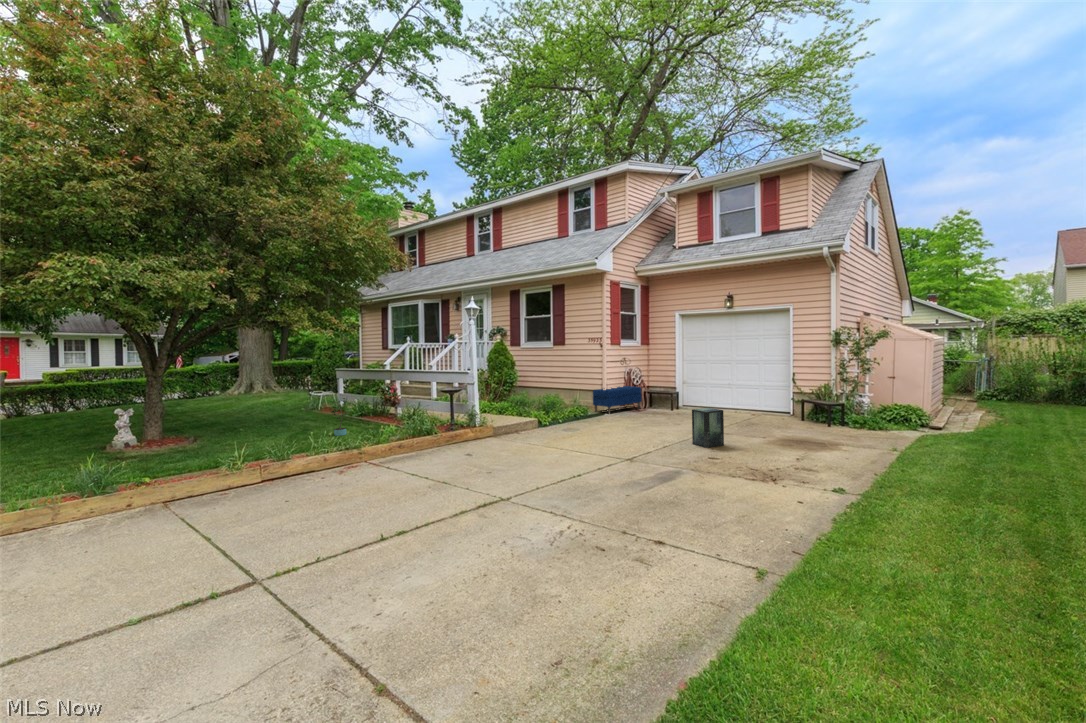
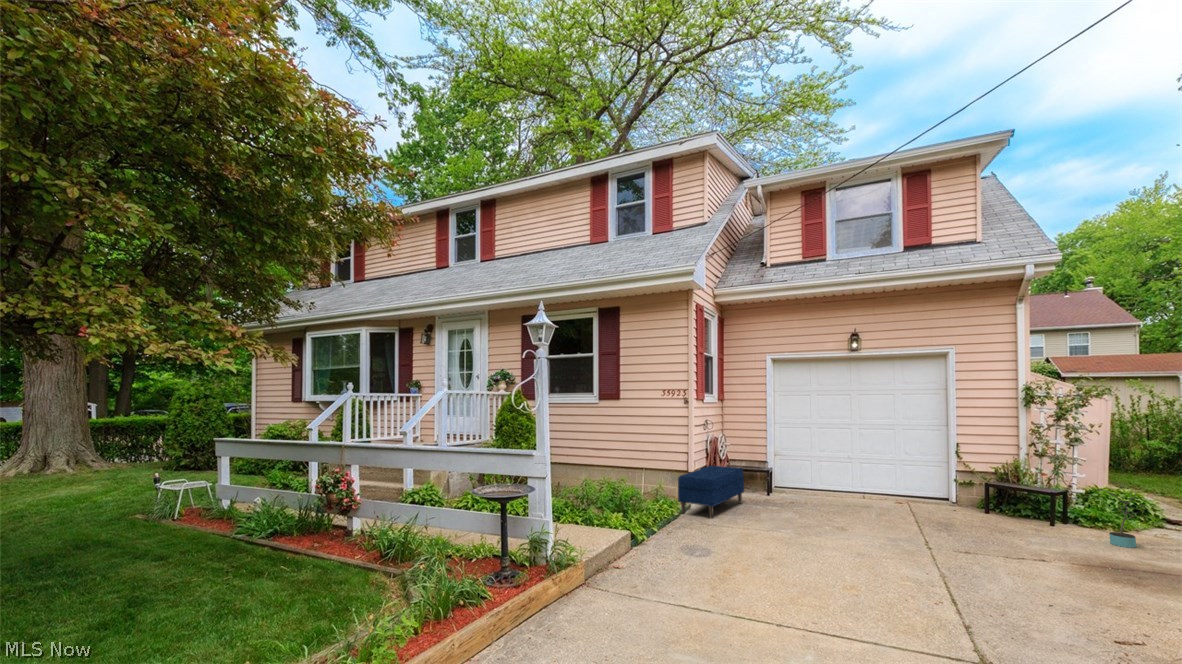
potted plant: present [331,398,347,436] -> present [1095,482,1145,548]
storage box: present [692,408,724,448] -> none [1008,538,1082,636]

